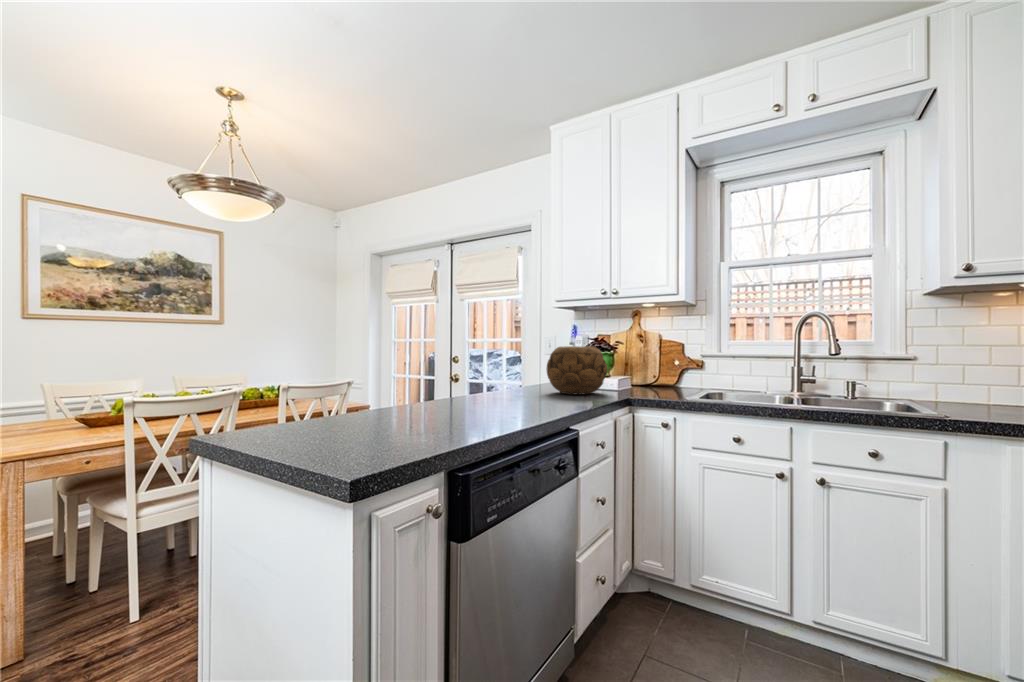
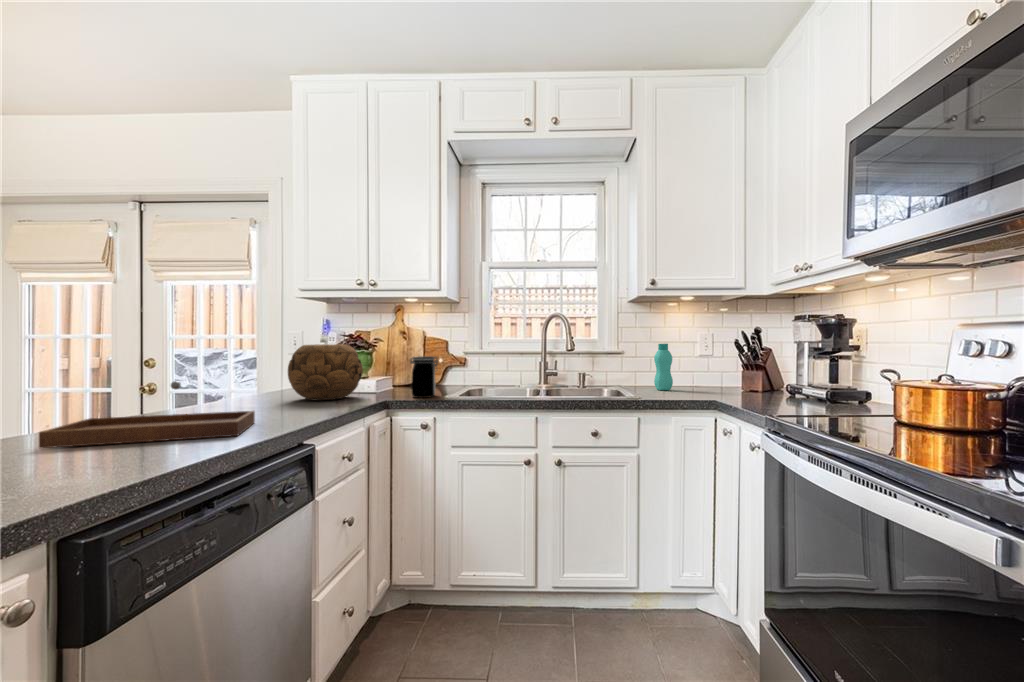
bottle: none [961,349,992,408] -> present [654,344,673,390]
jar: none [651,359,679,398] -> present [410,356,438,398]
tray: none [410,373,532,418] -> present [39,381,255,448]

